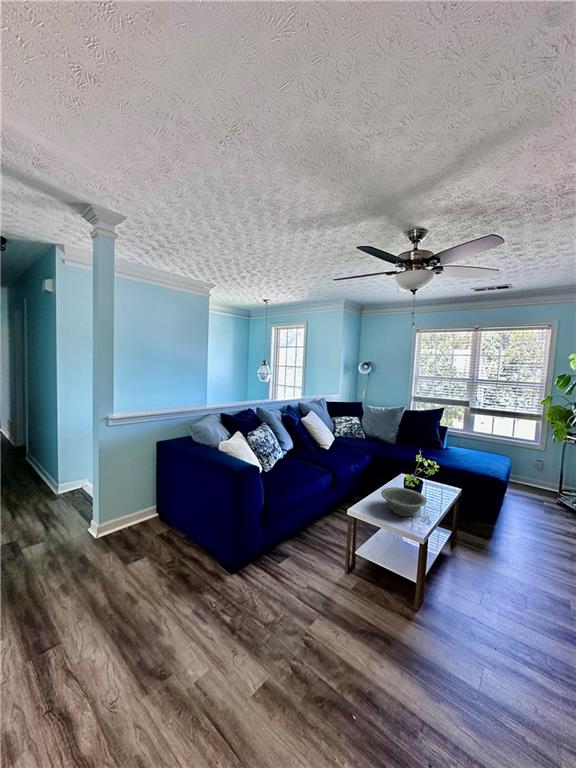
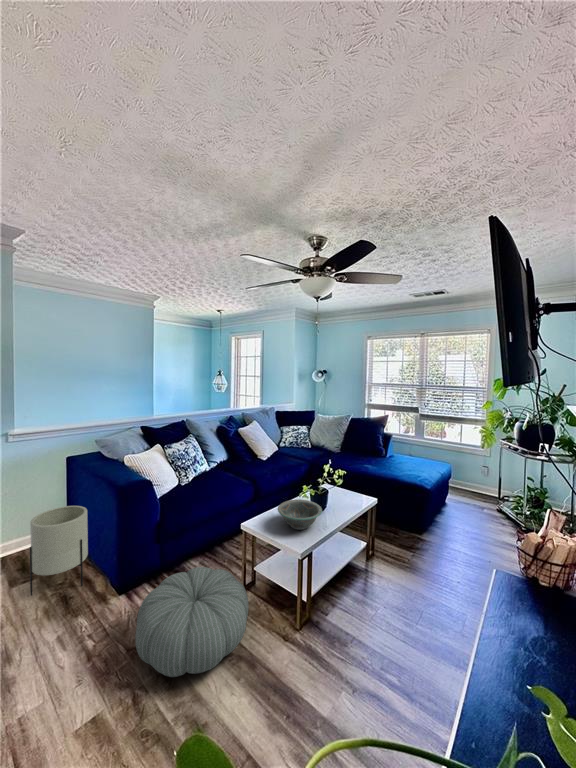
planter: none [148,489,195,572] -> present [30,506,88,596]
pouf: none [270,549,375,650] -> present [135,567,248,677]

